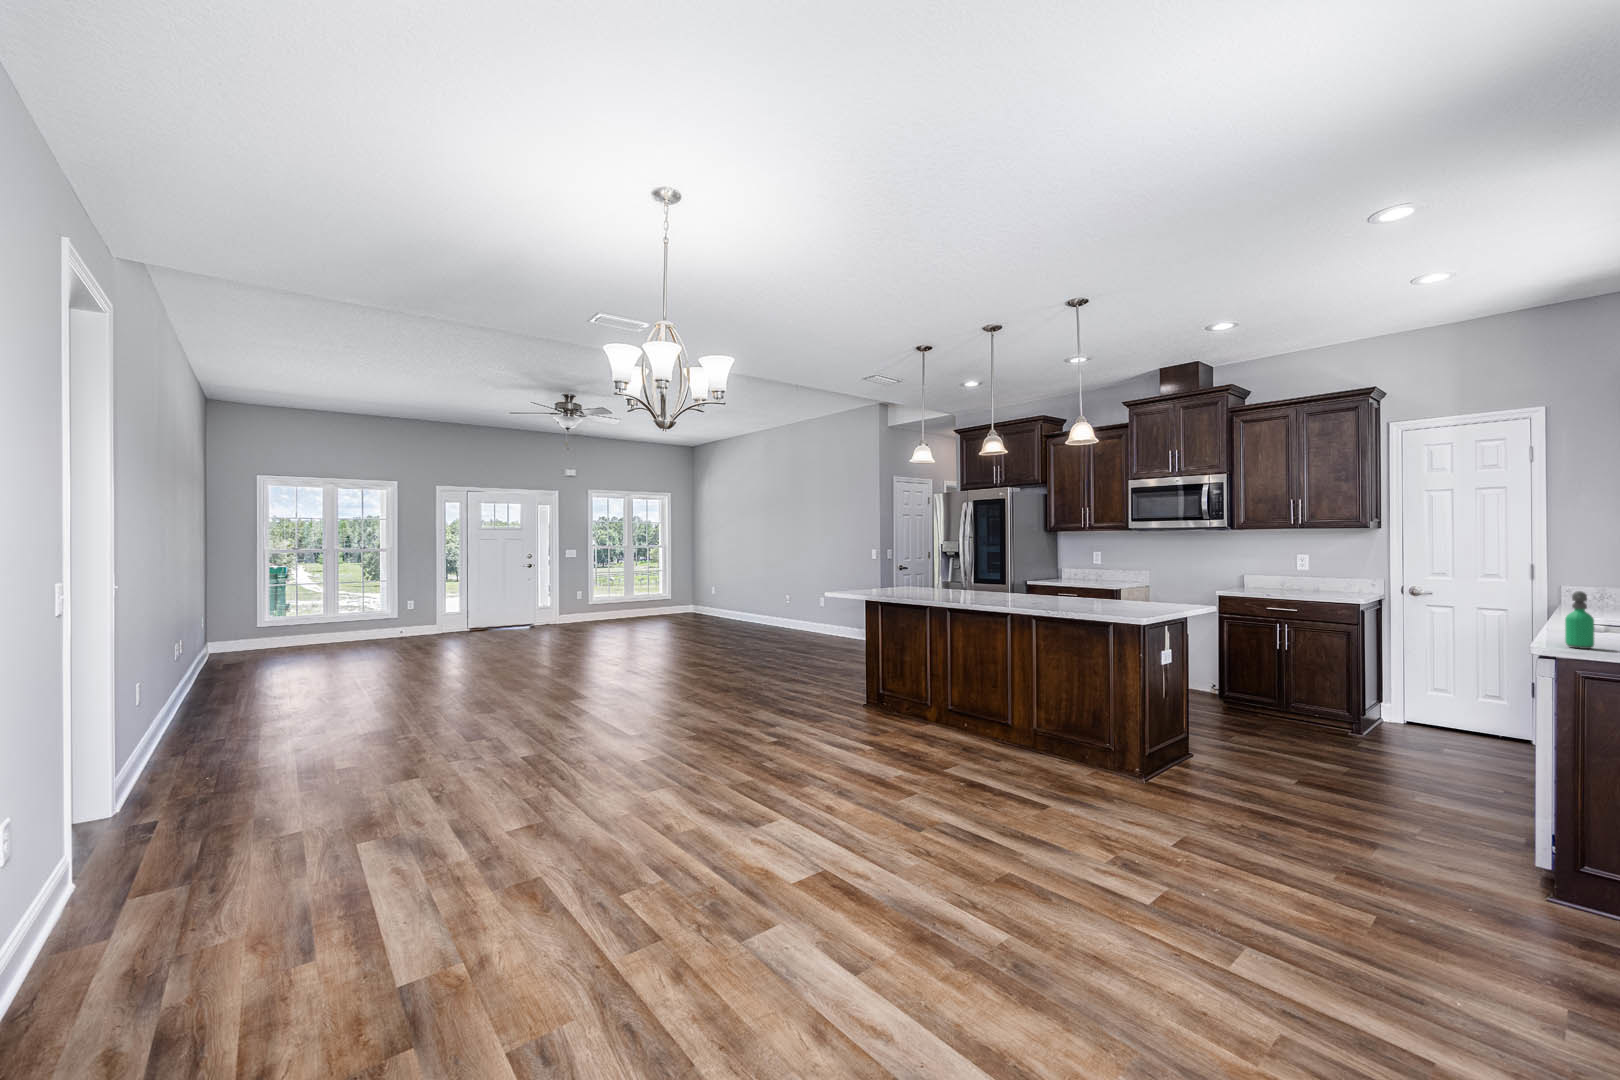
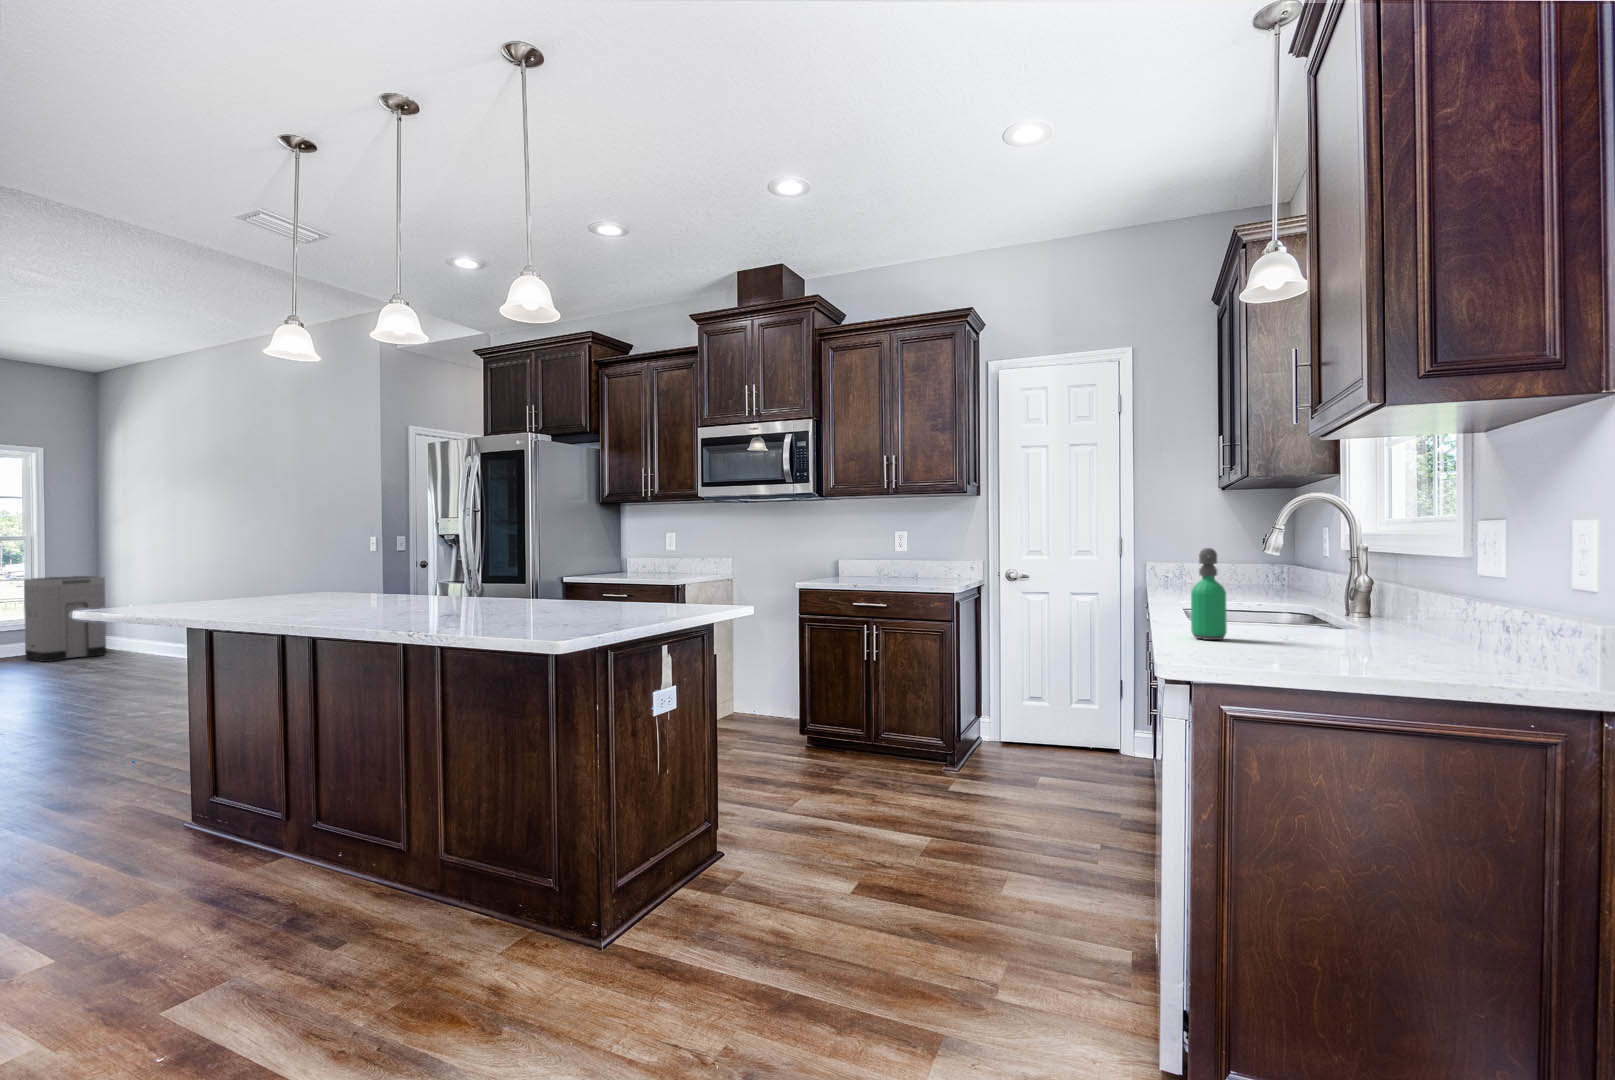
trash can: none [662,570,701,621] -> present [24,576,106,662]

